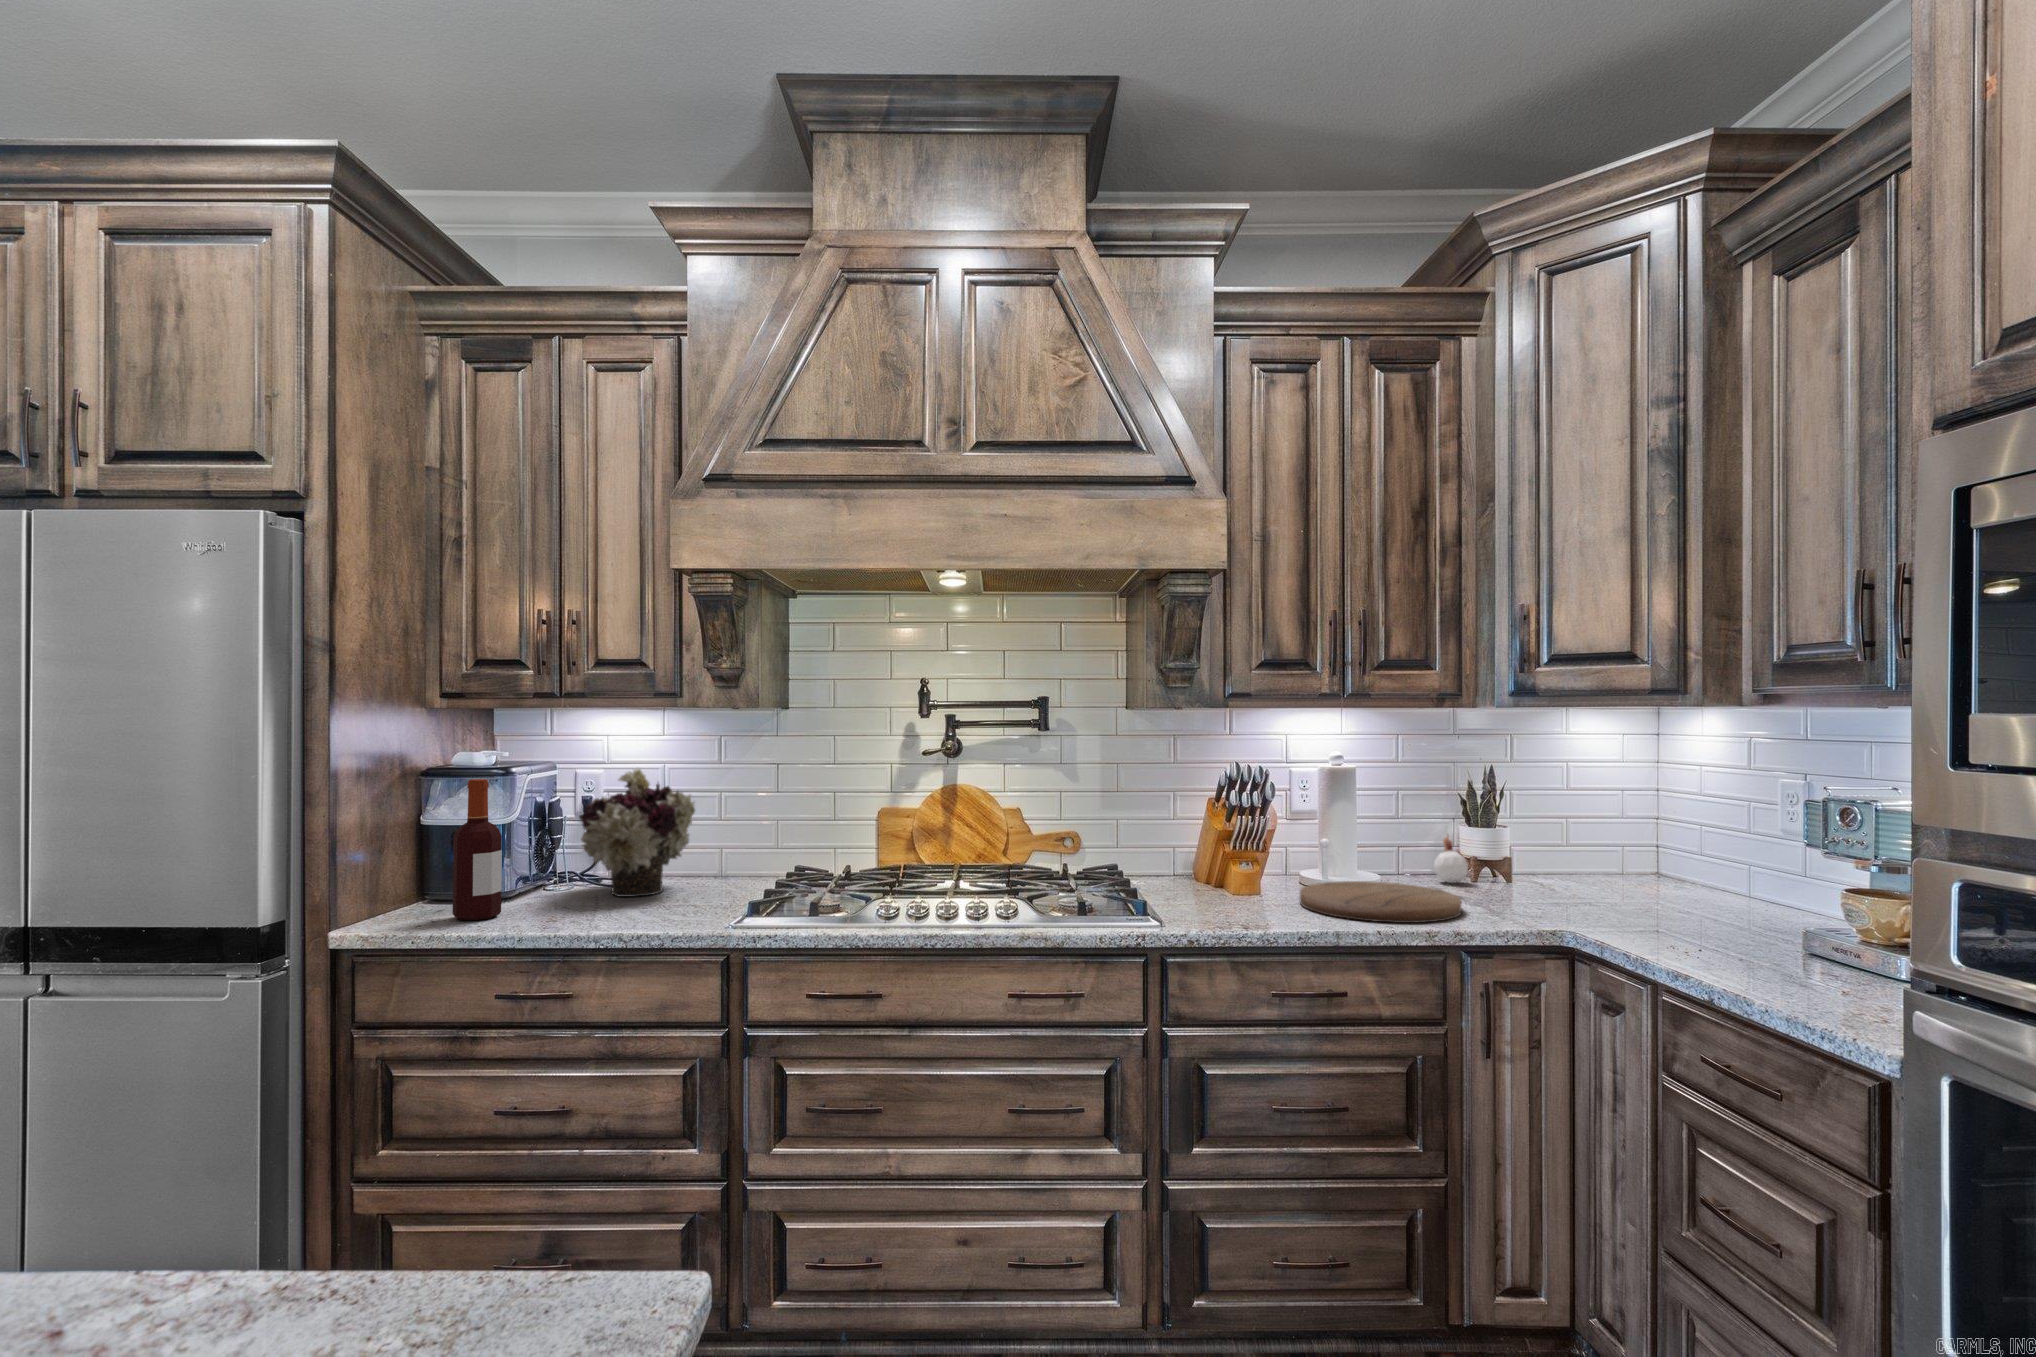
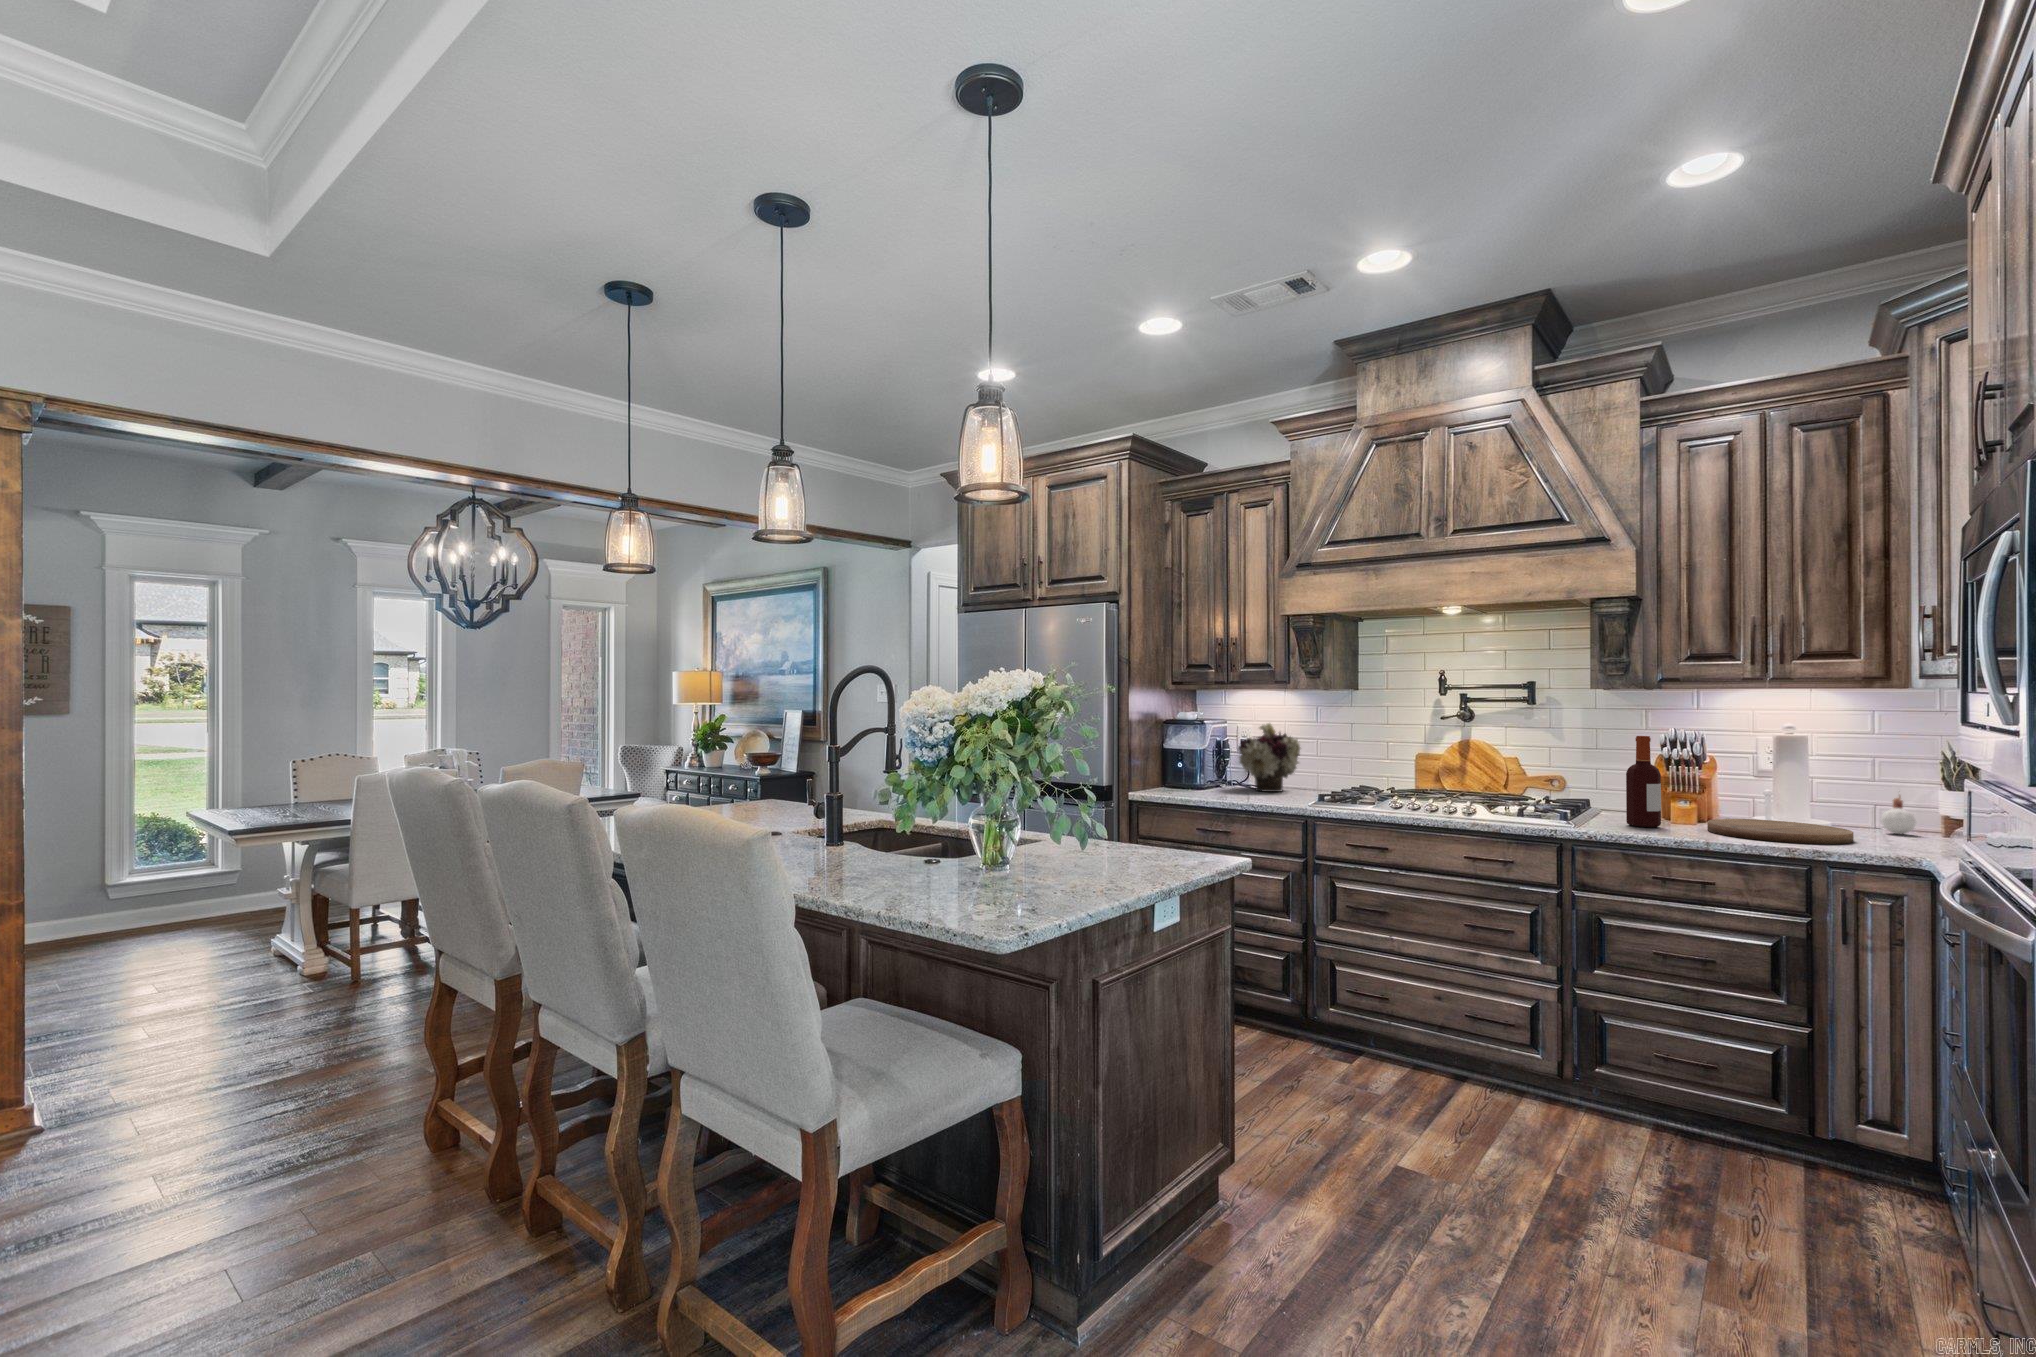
bottle: present [453,779,502,920] -> present [1626,736,1661,827]

